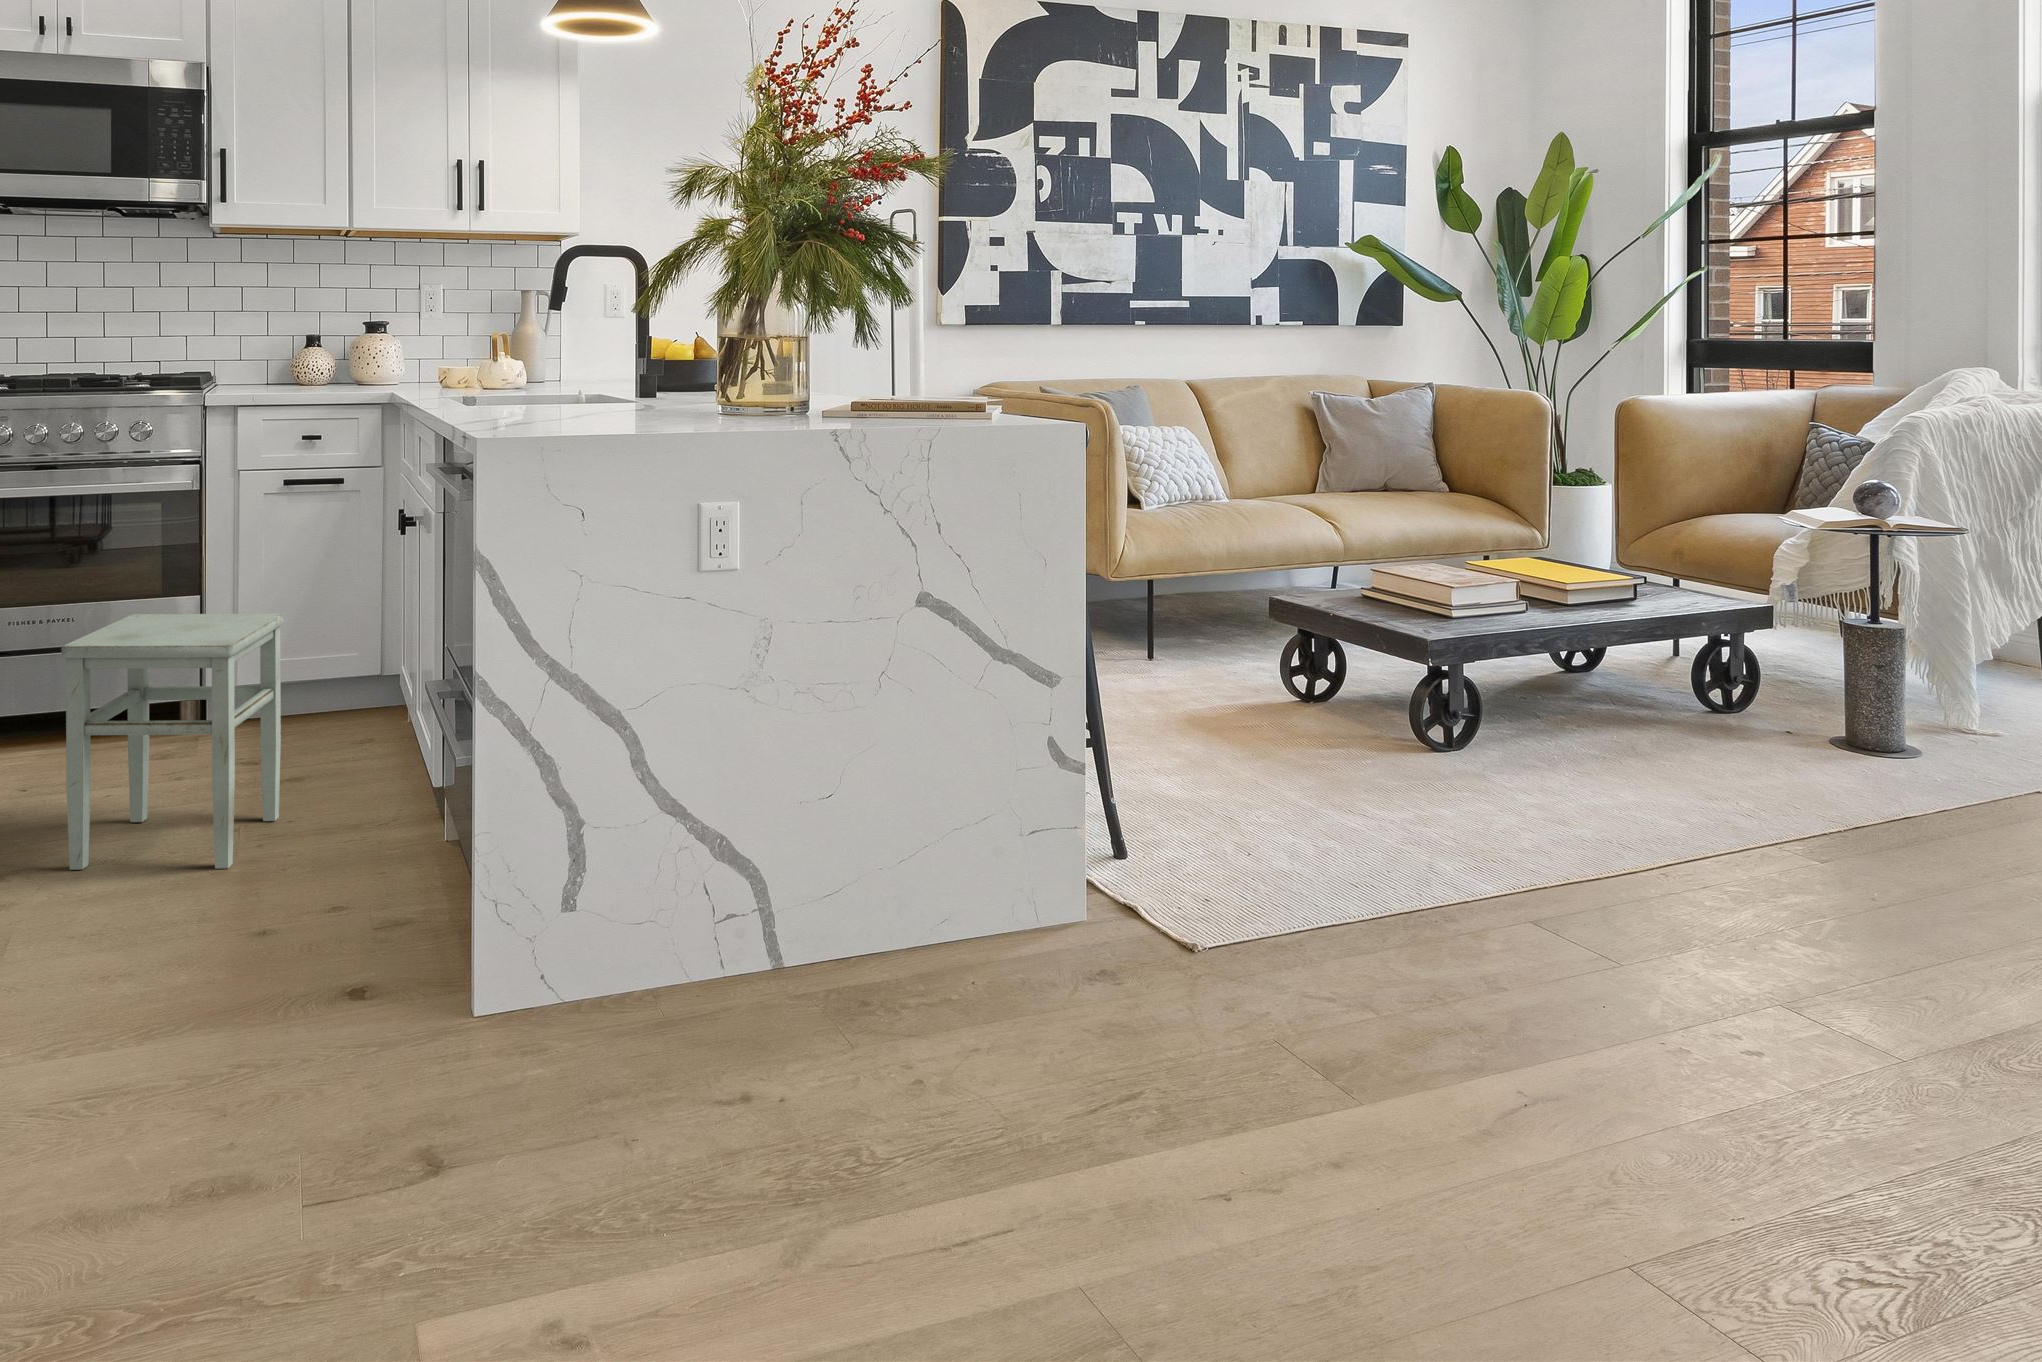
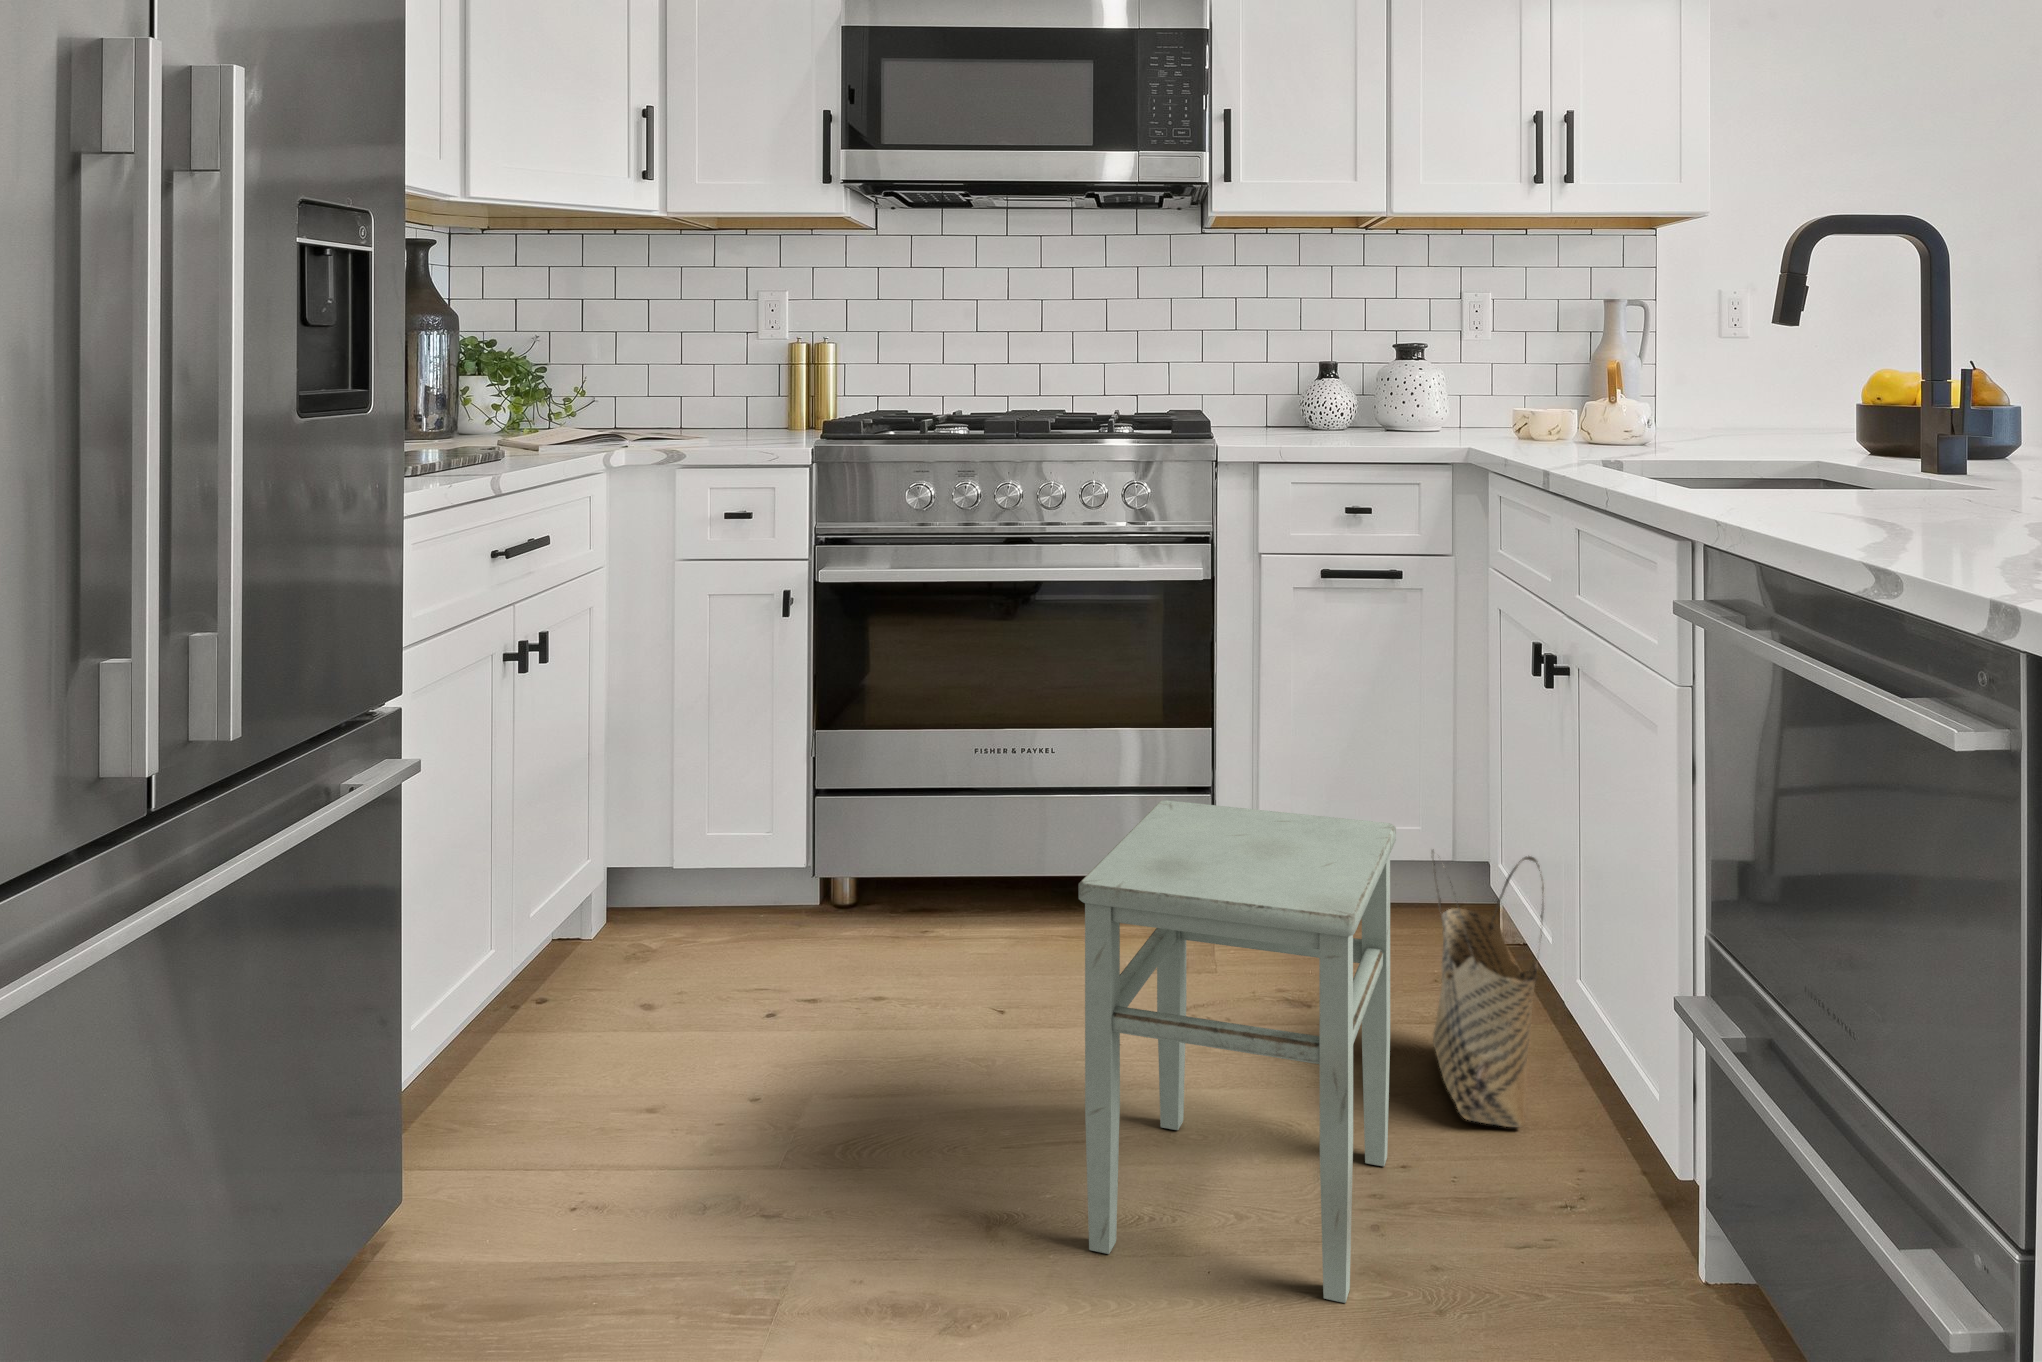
woven basket: none [322,640,390,798] -> present [1431,850,1544,1127]

